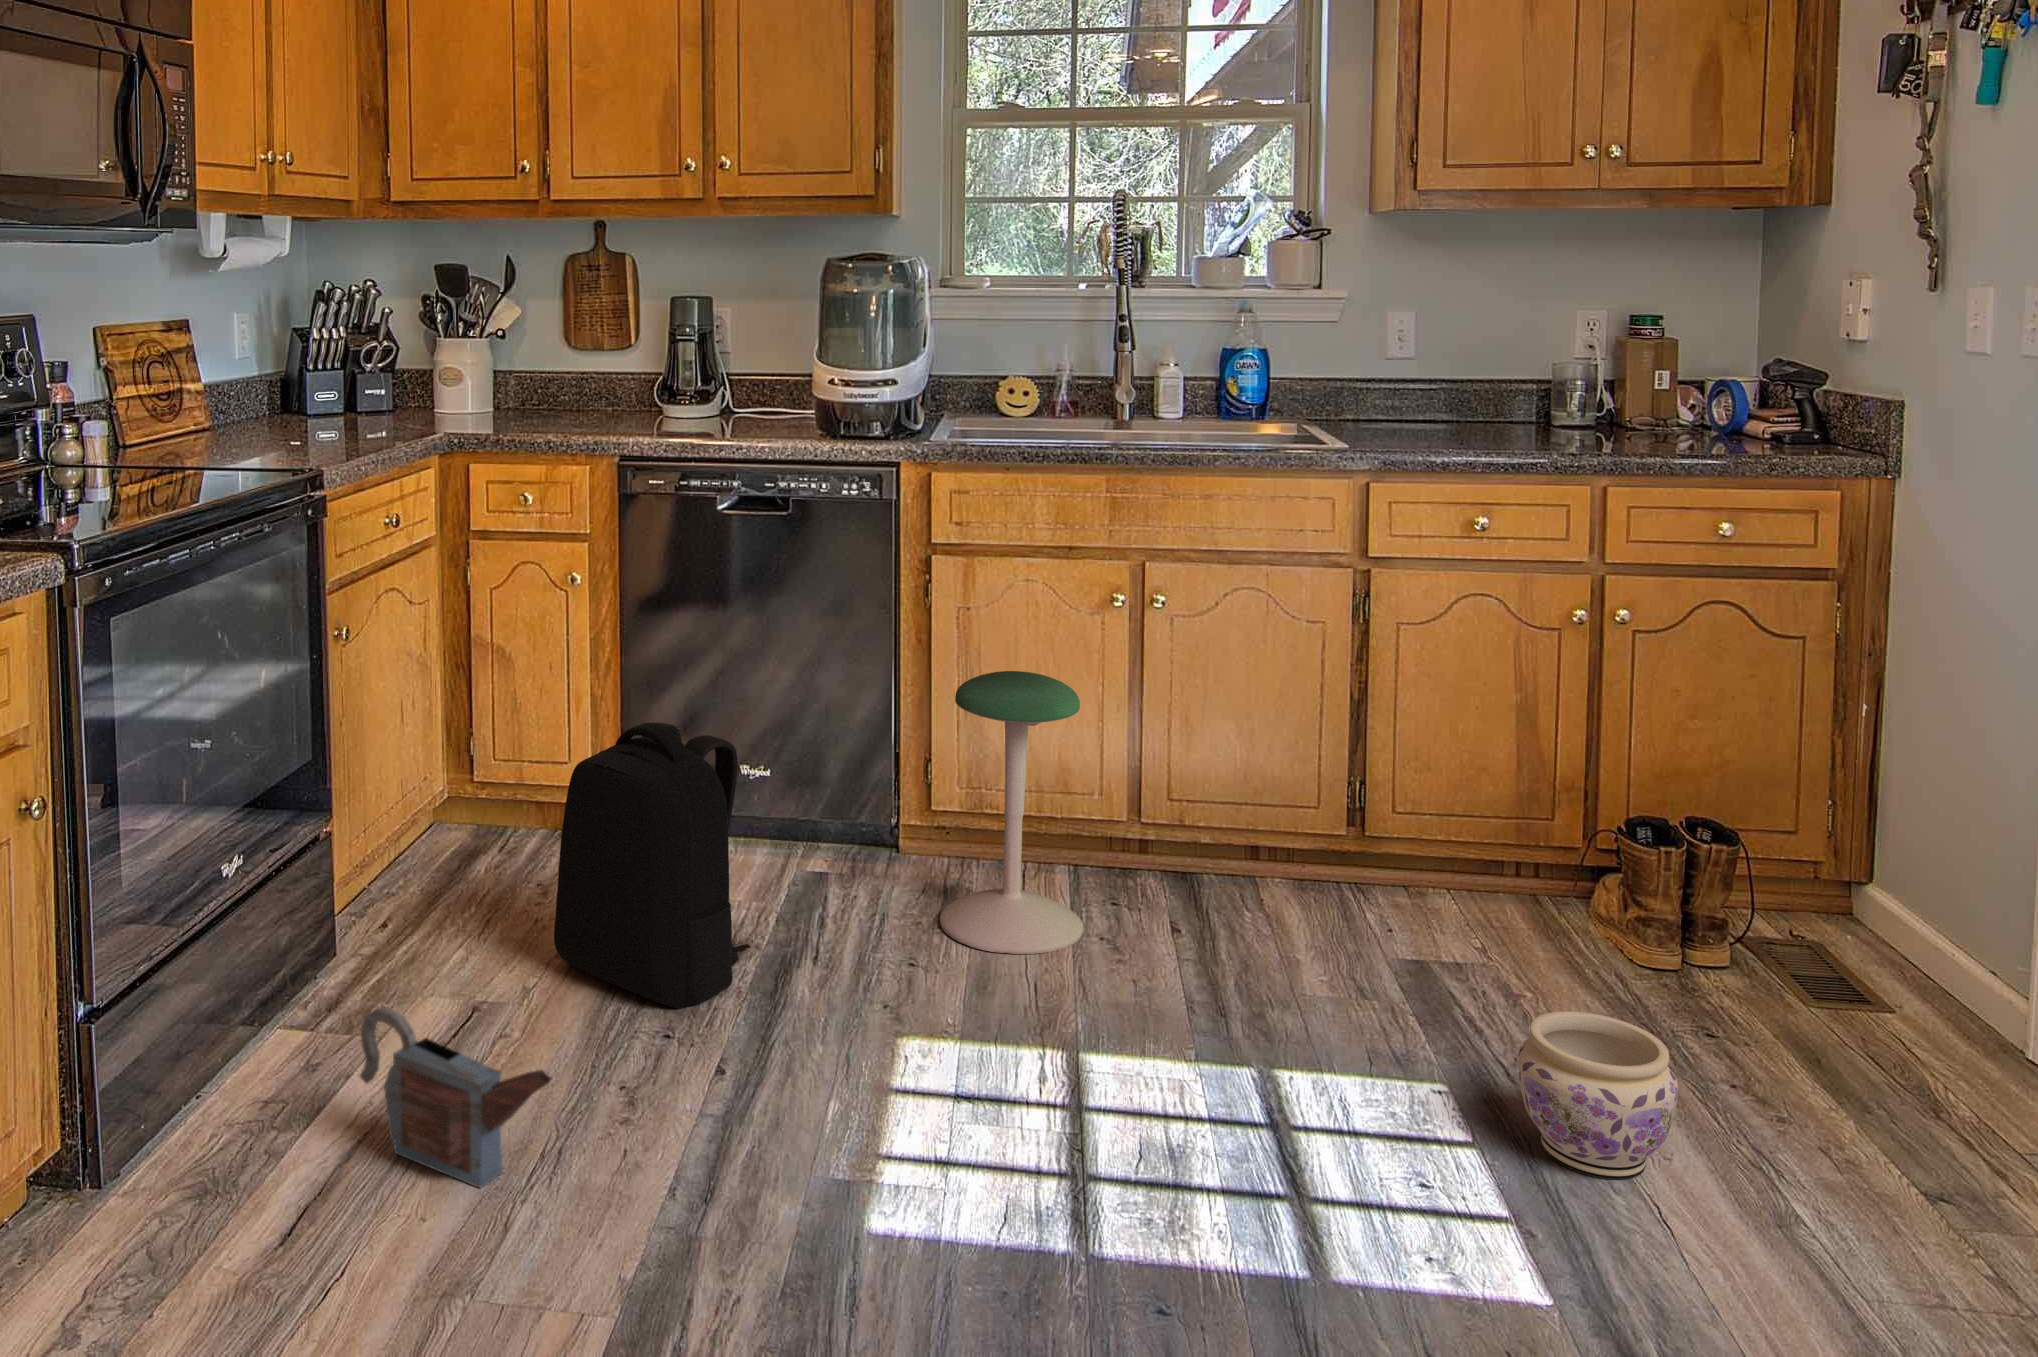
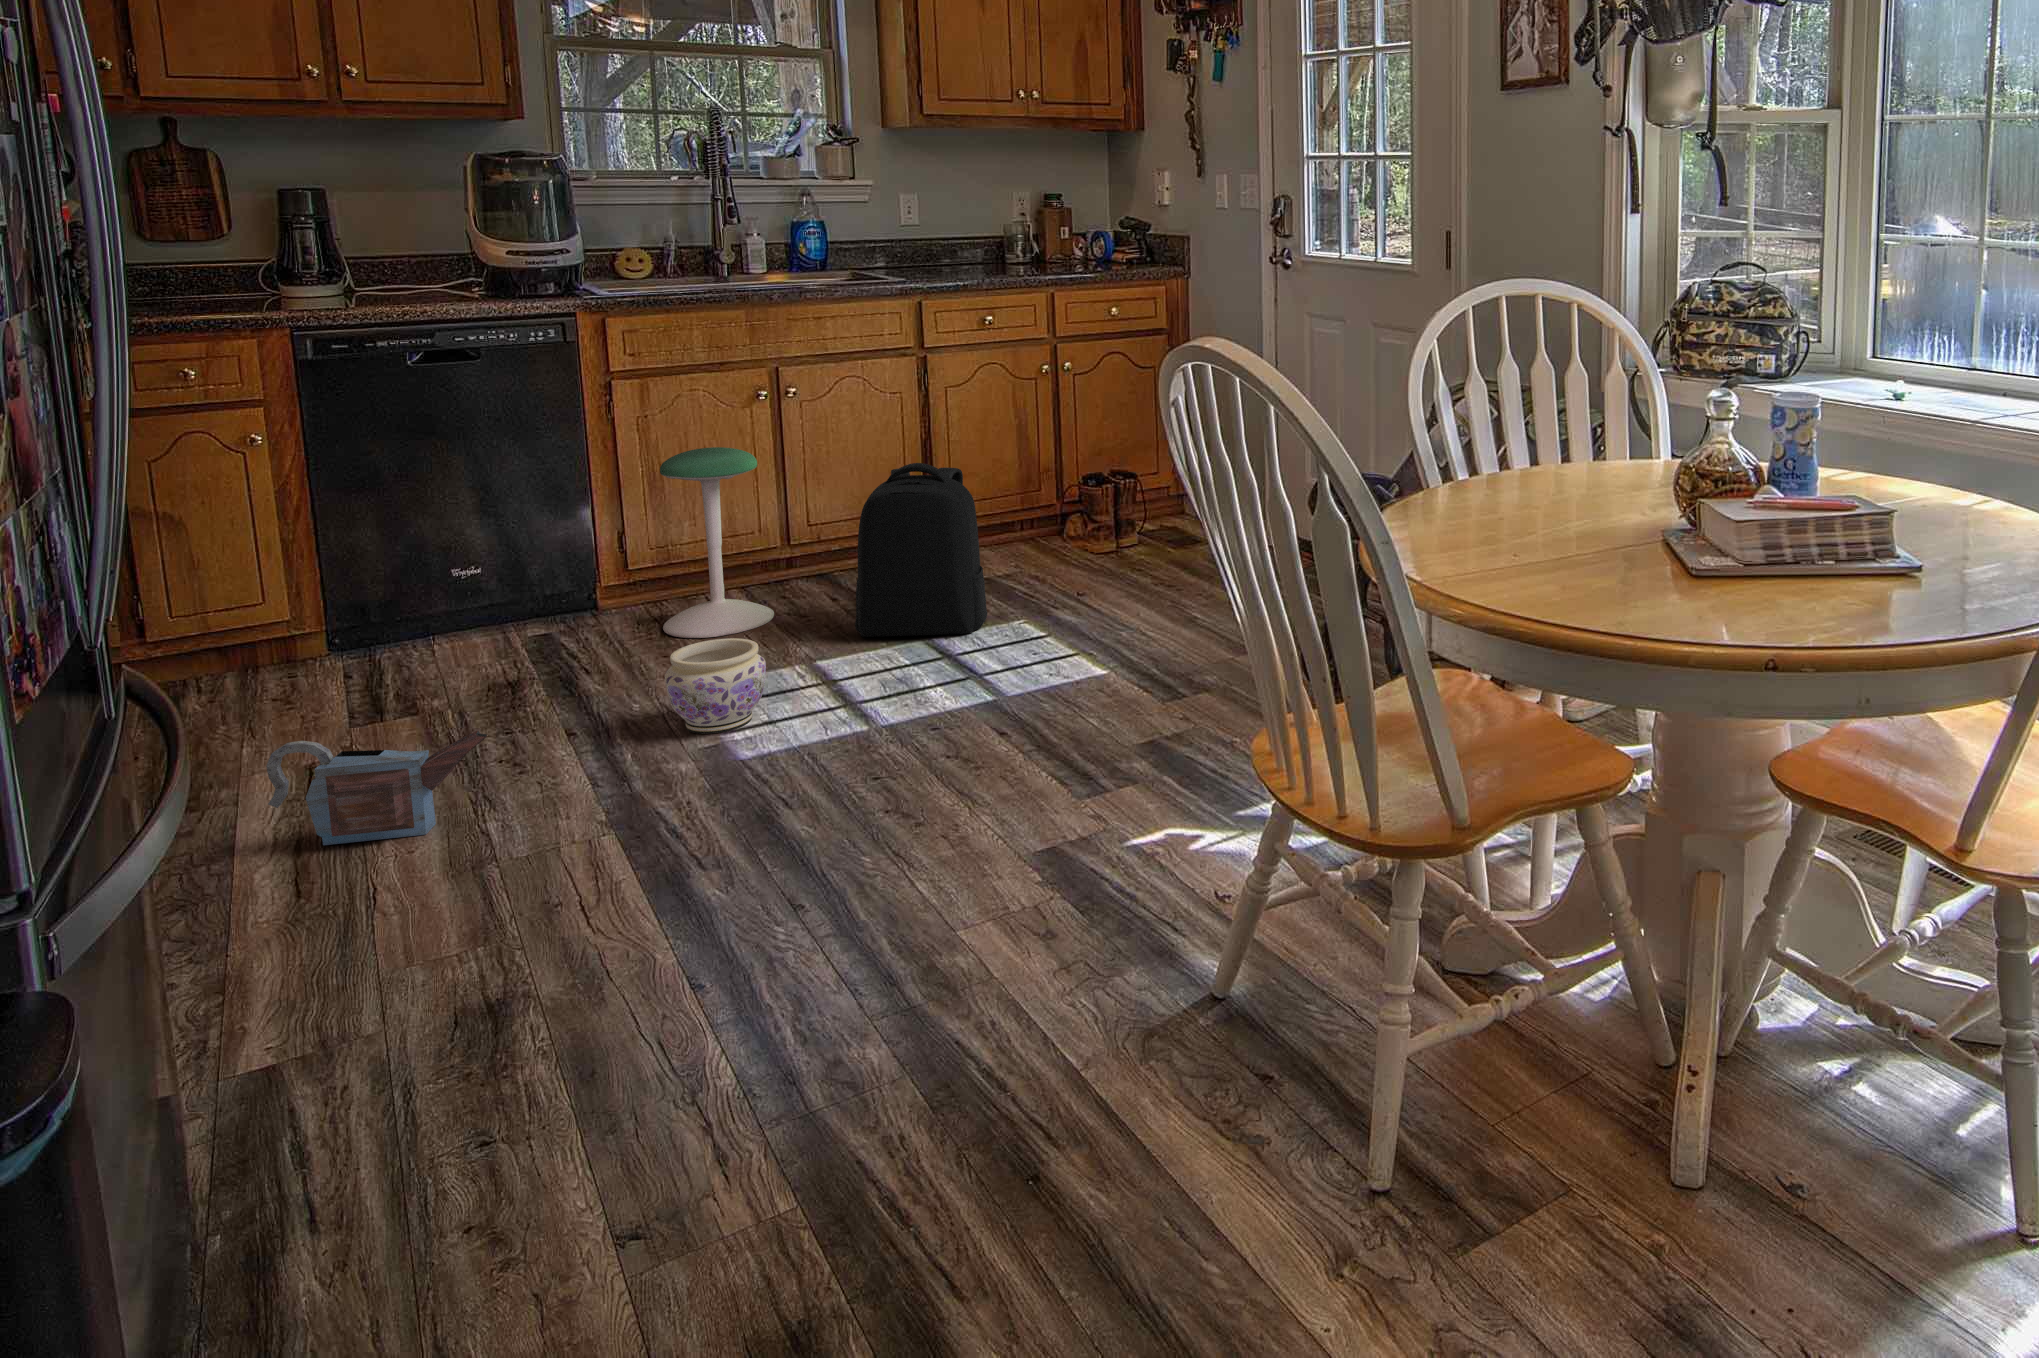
backpack: present [554,722,751,1009] -> present [855,463,987,637]
planter: present [1518,1011,1678,1179] -> present [665,638,766,734]

